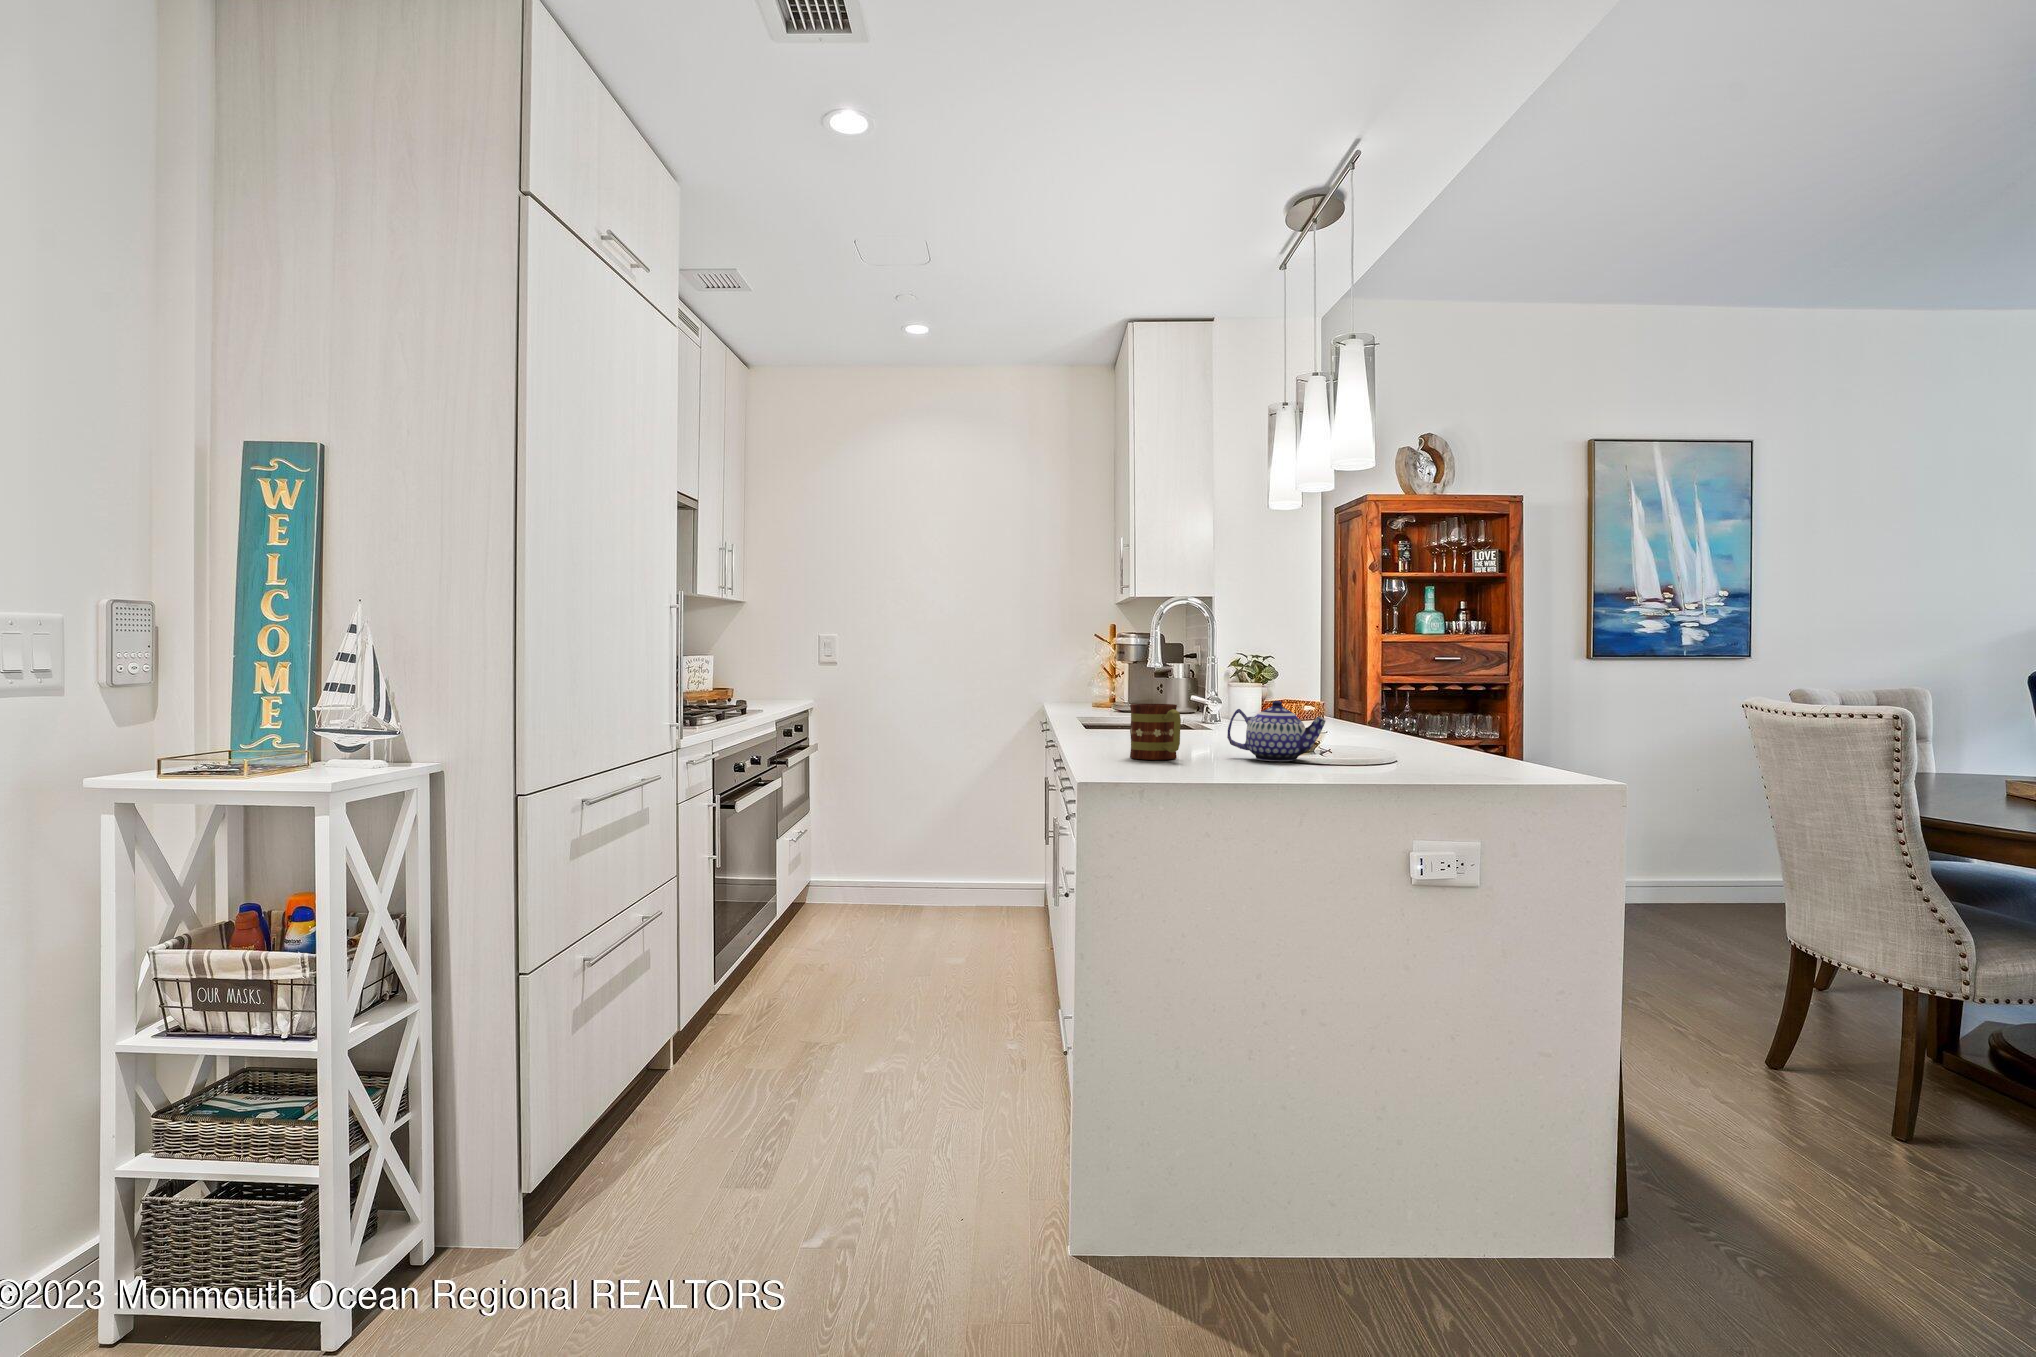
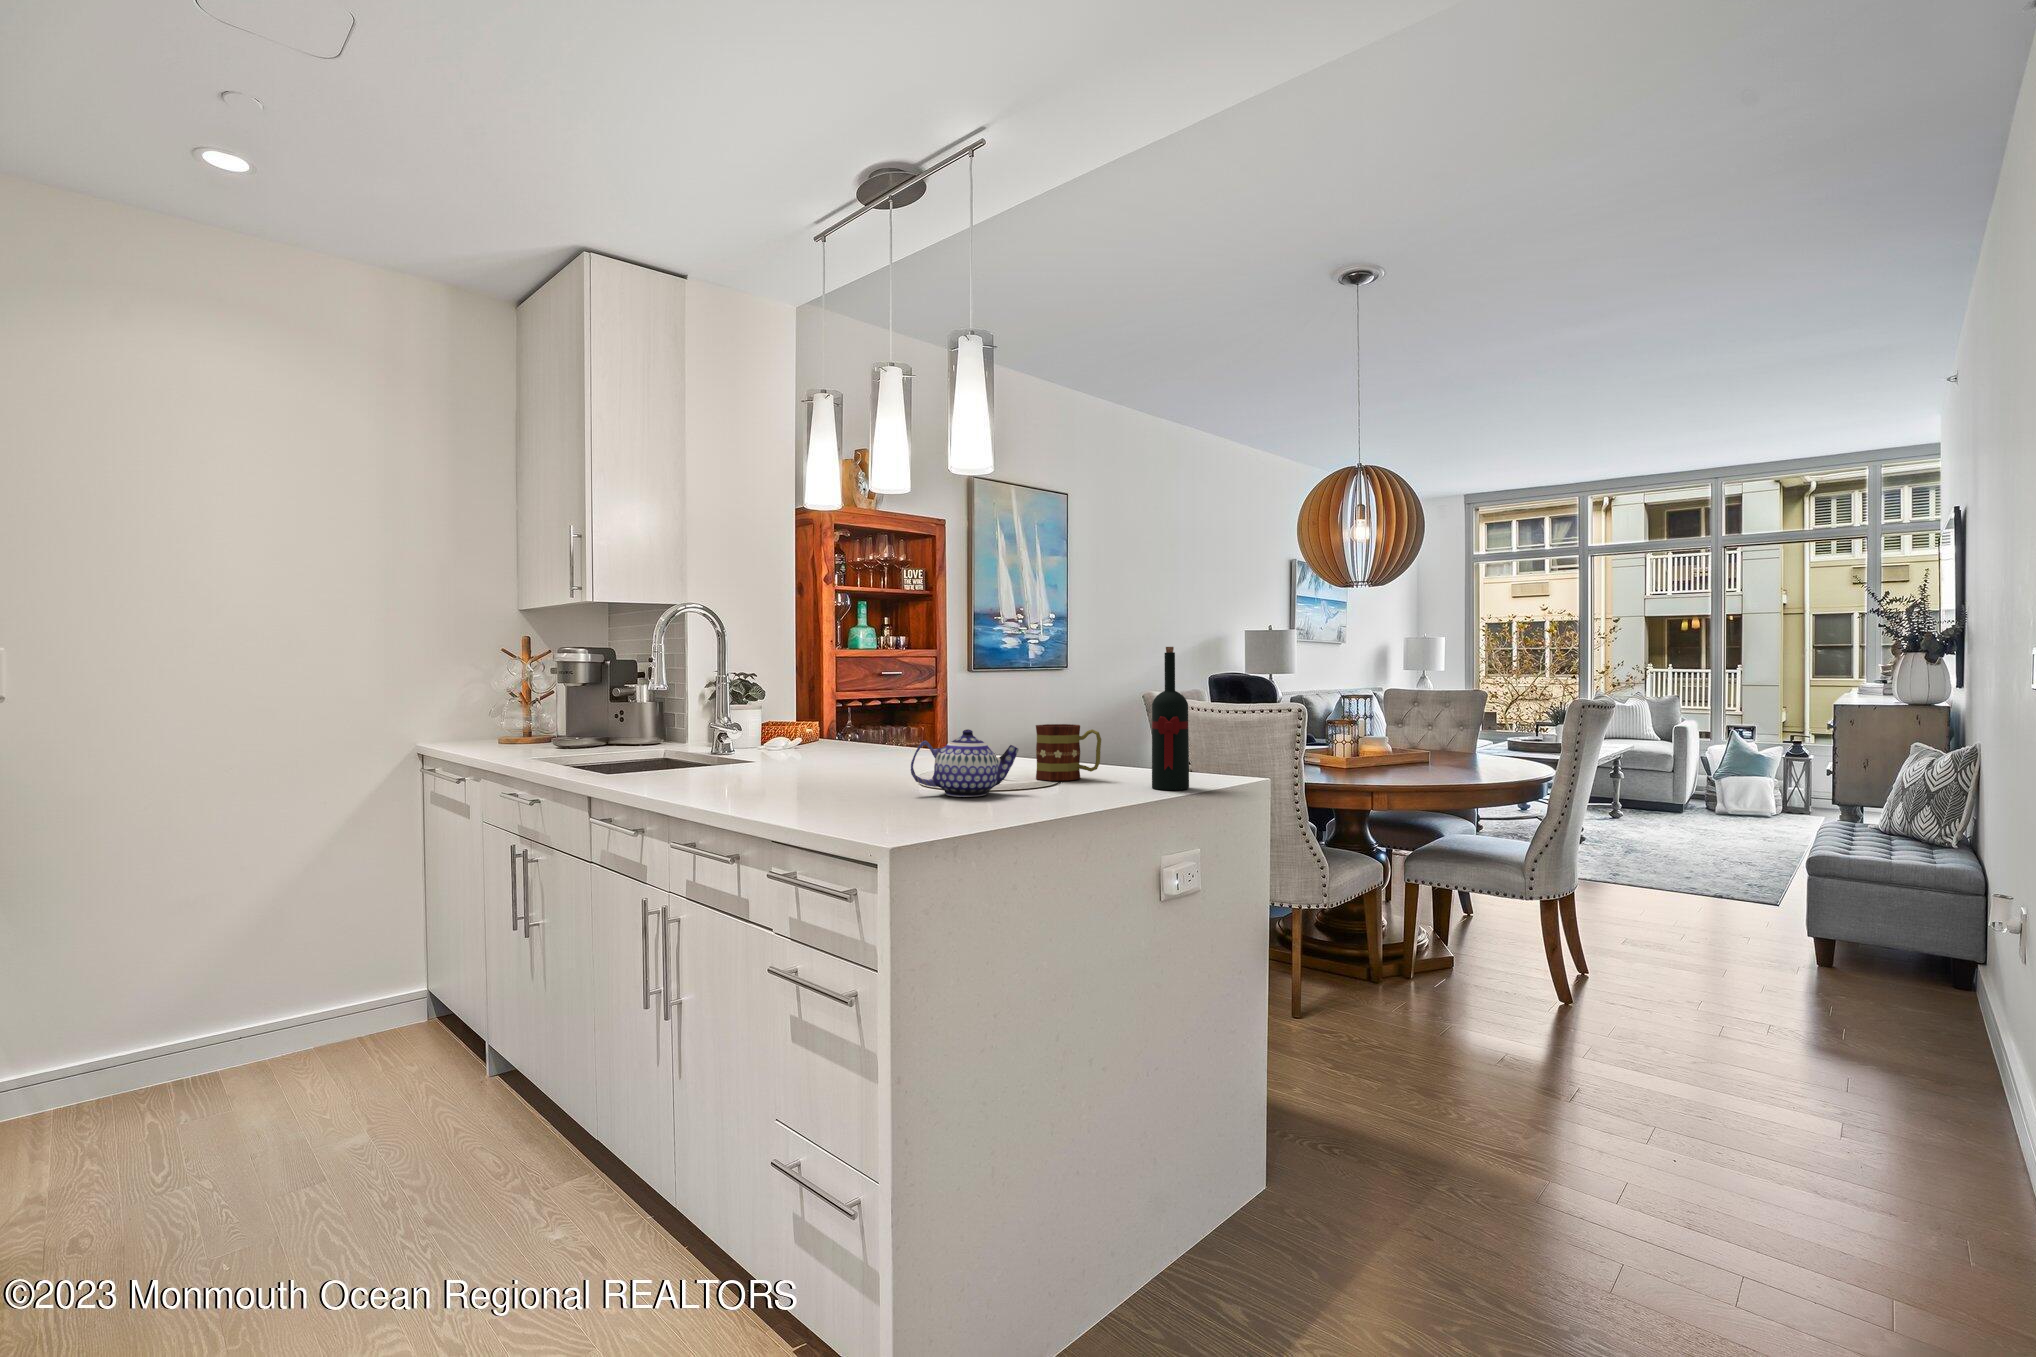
wine bottle: none [1474,621,1518,773] -> present [1152,647,1189,790]
mug: present [1130,704,1181,760] -> present [1036,724,1101,781]

